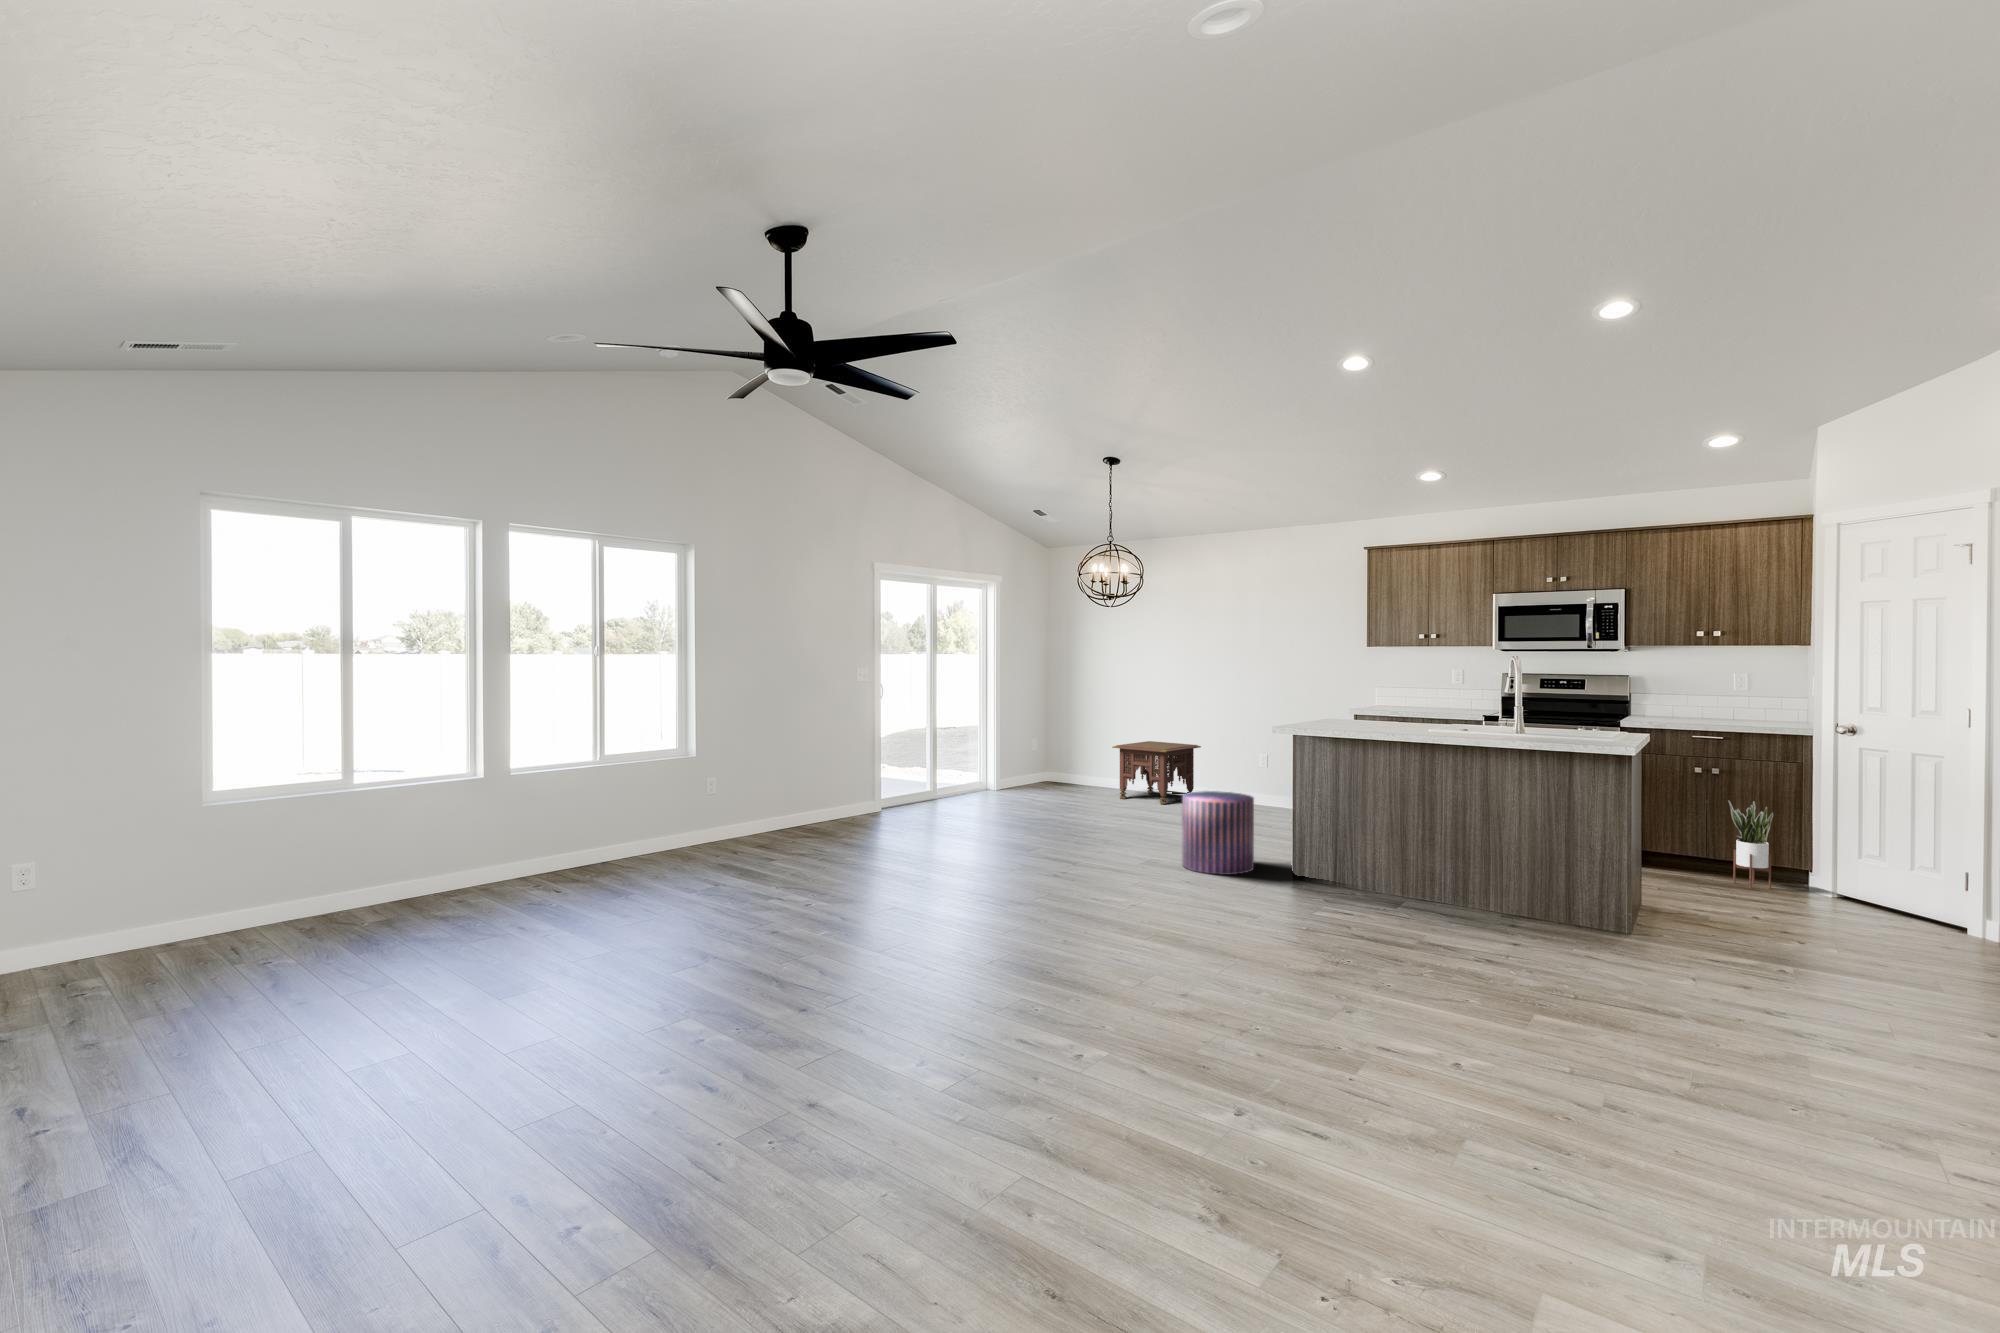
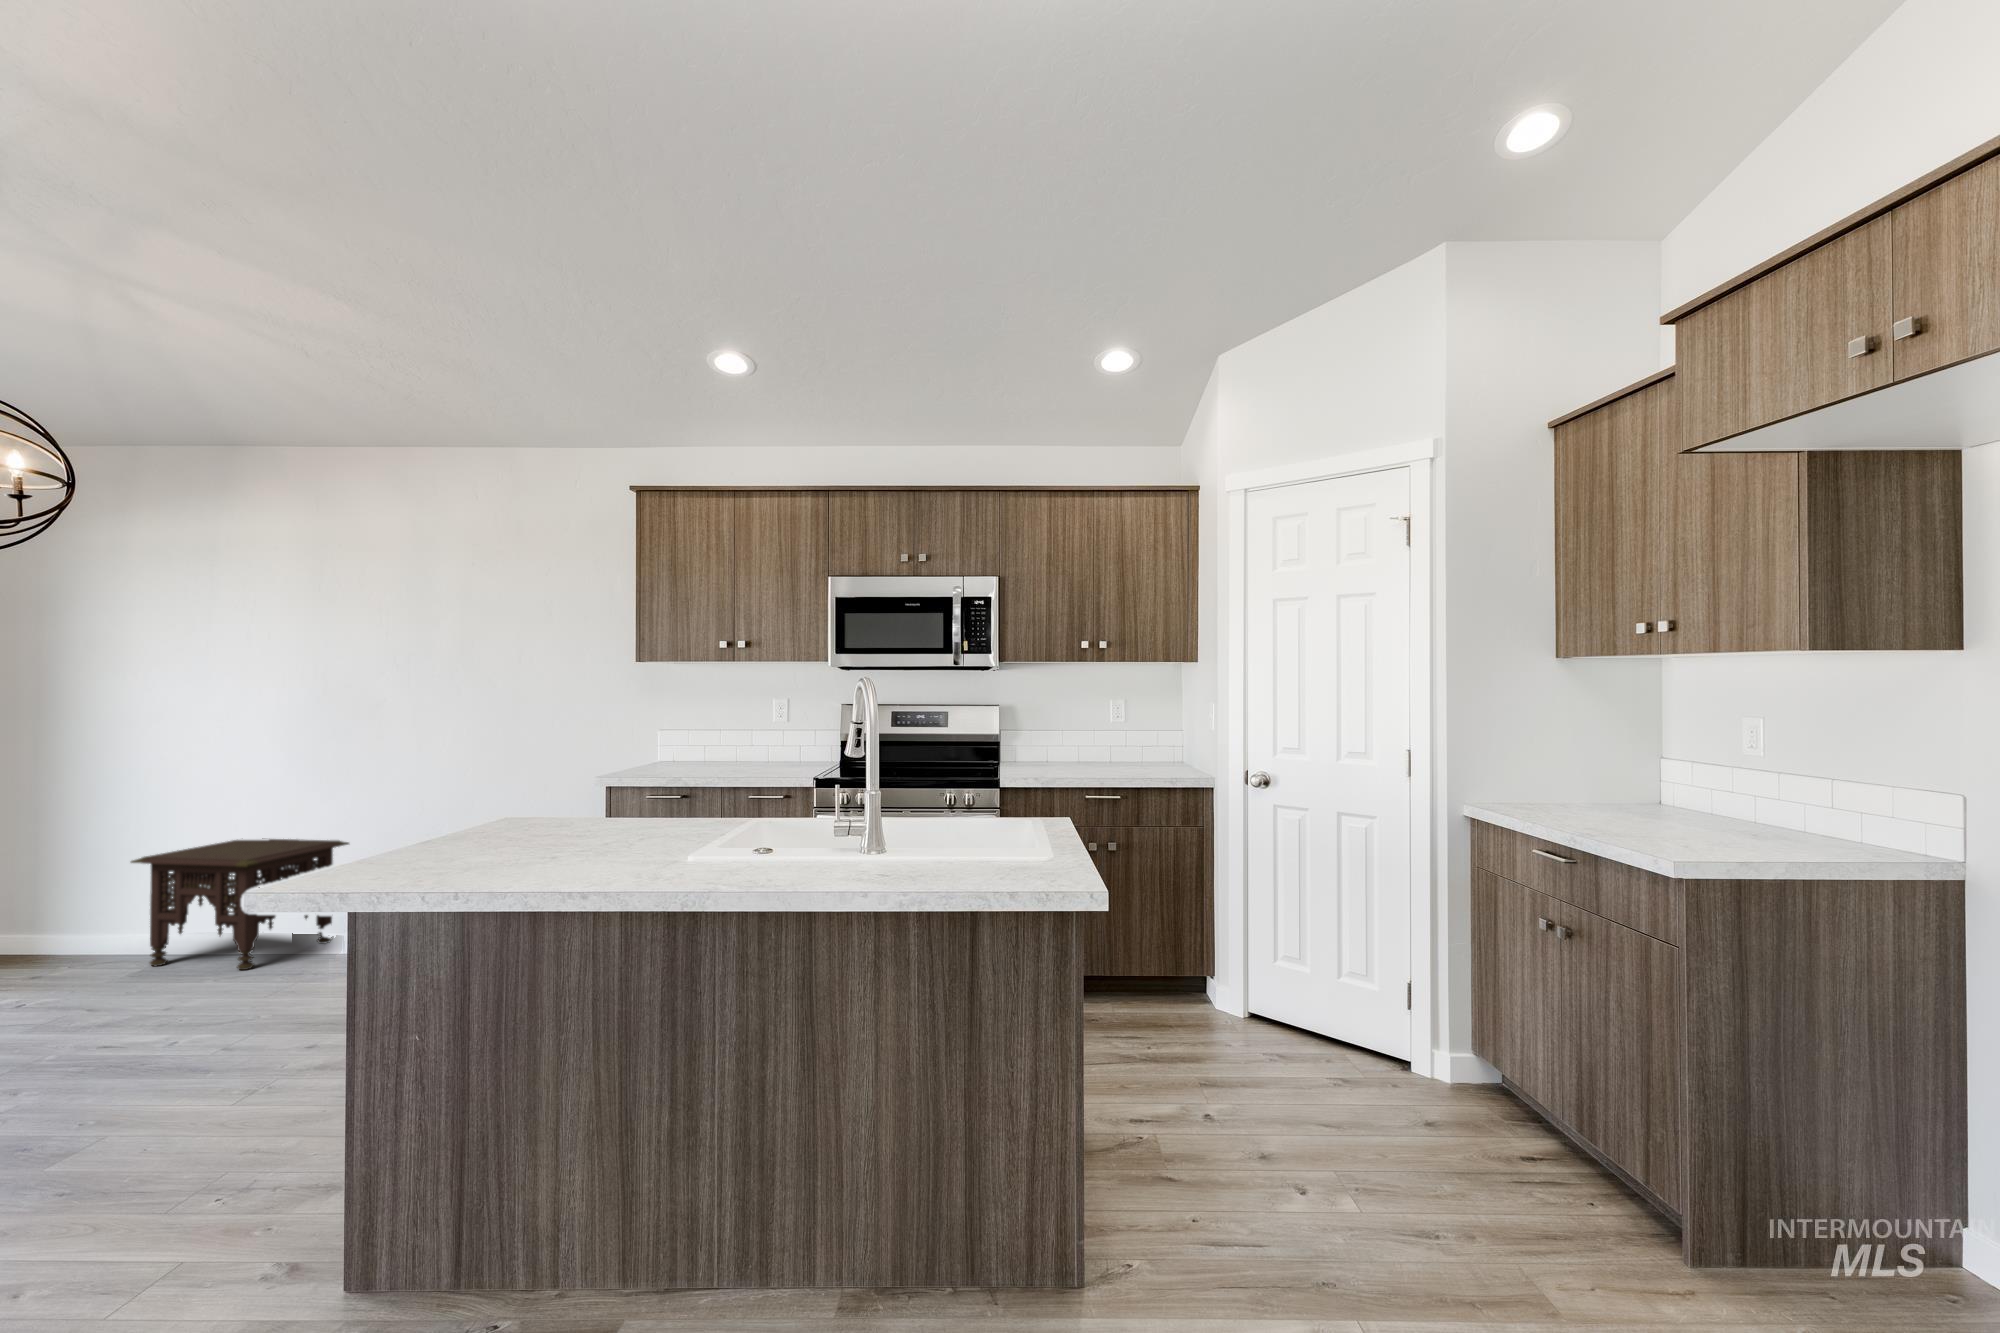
pouf: present [1182,791,1254,875] -> none [77,992,301,1241]
potted plant: present [1728,801,1773,888] -> none [1130,888,1179,1019]

